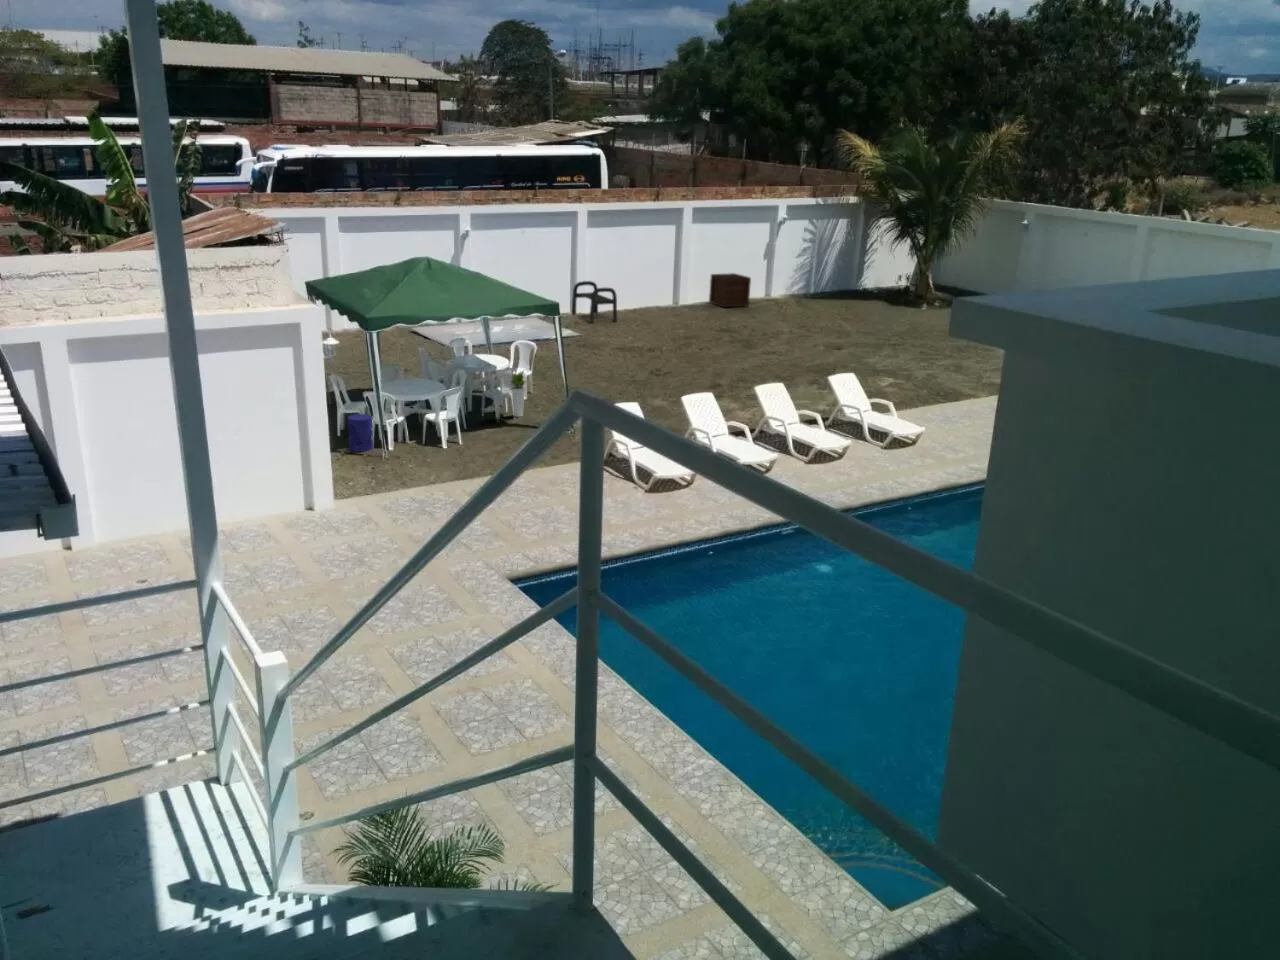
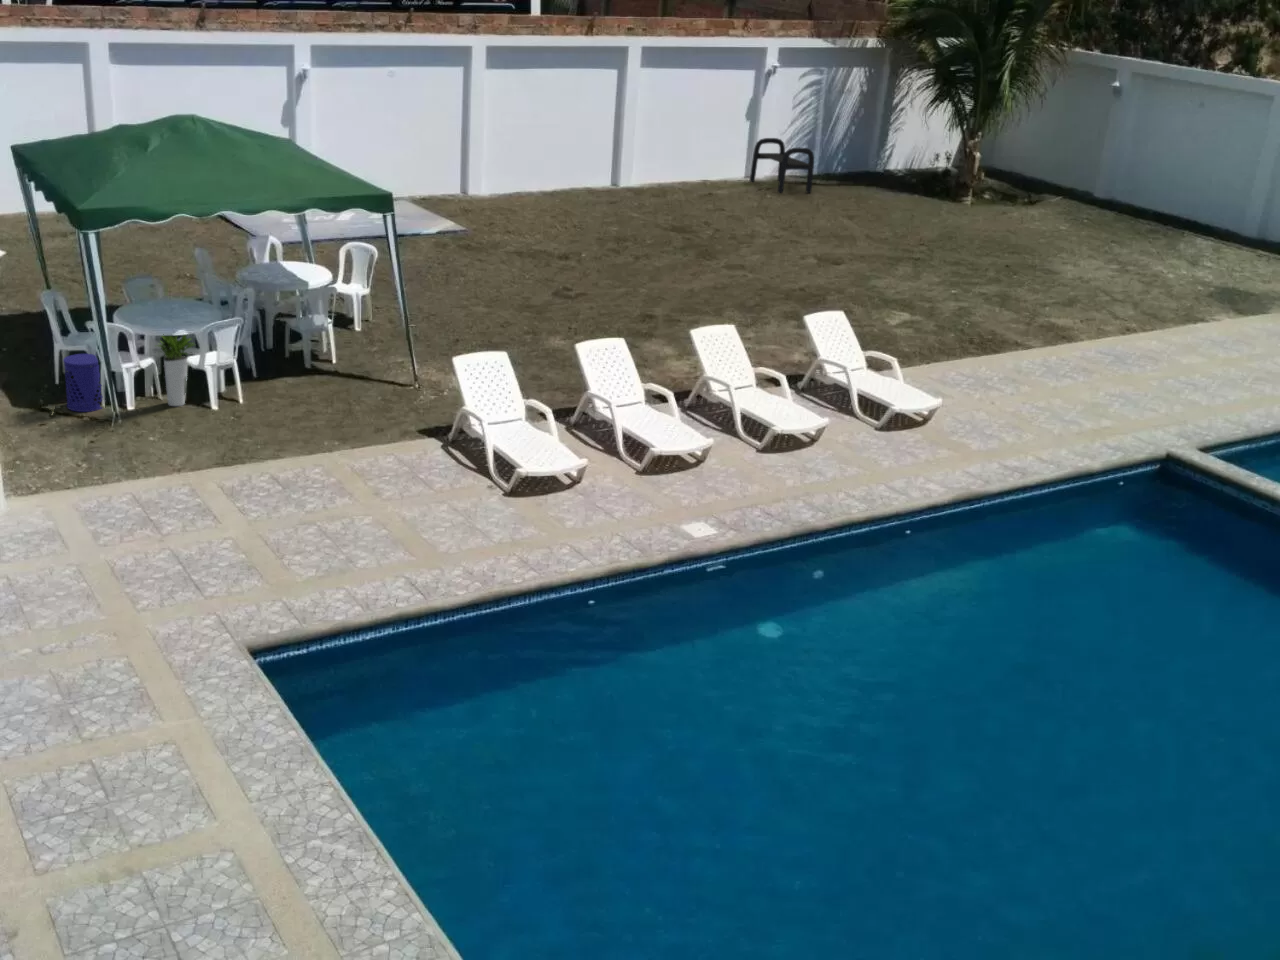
wooden crate: present [709,273,751,307] -> none [662,143,723,193]
bench: present [572,281,617,323] -> present [750,138,814,193]
planter: present [511,371,525,417] -> present [159,334,193,406]

